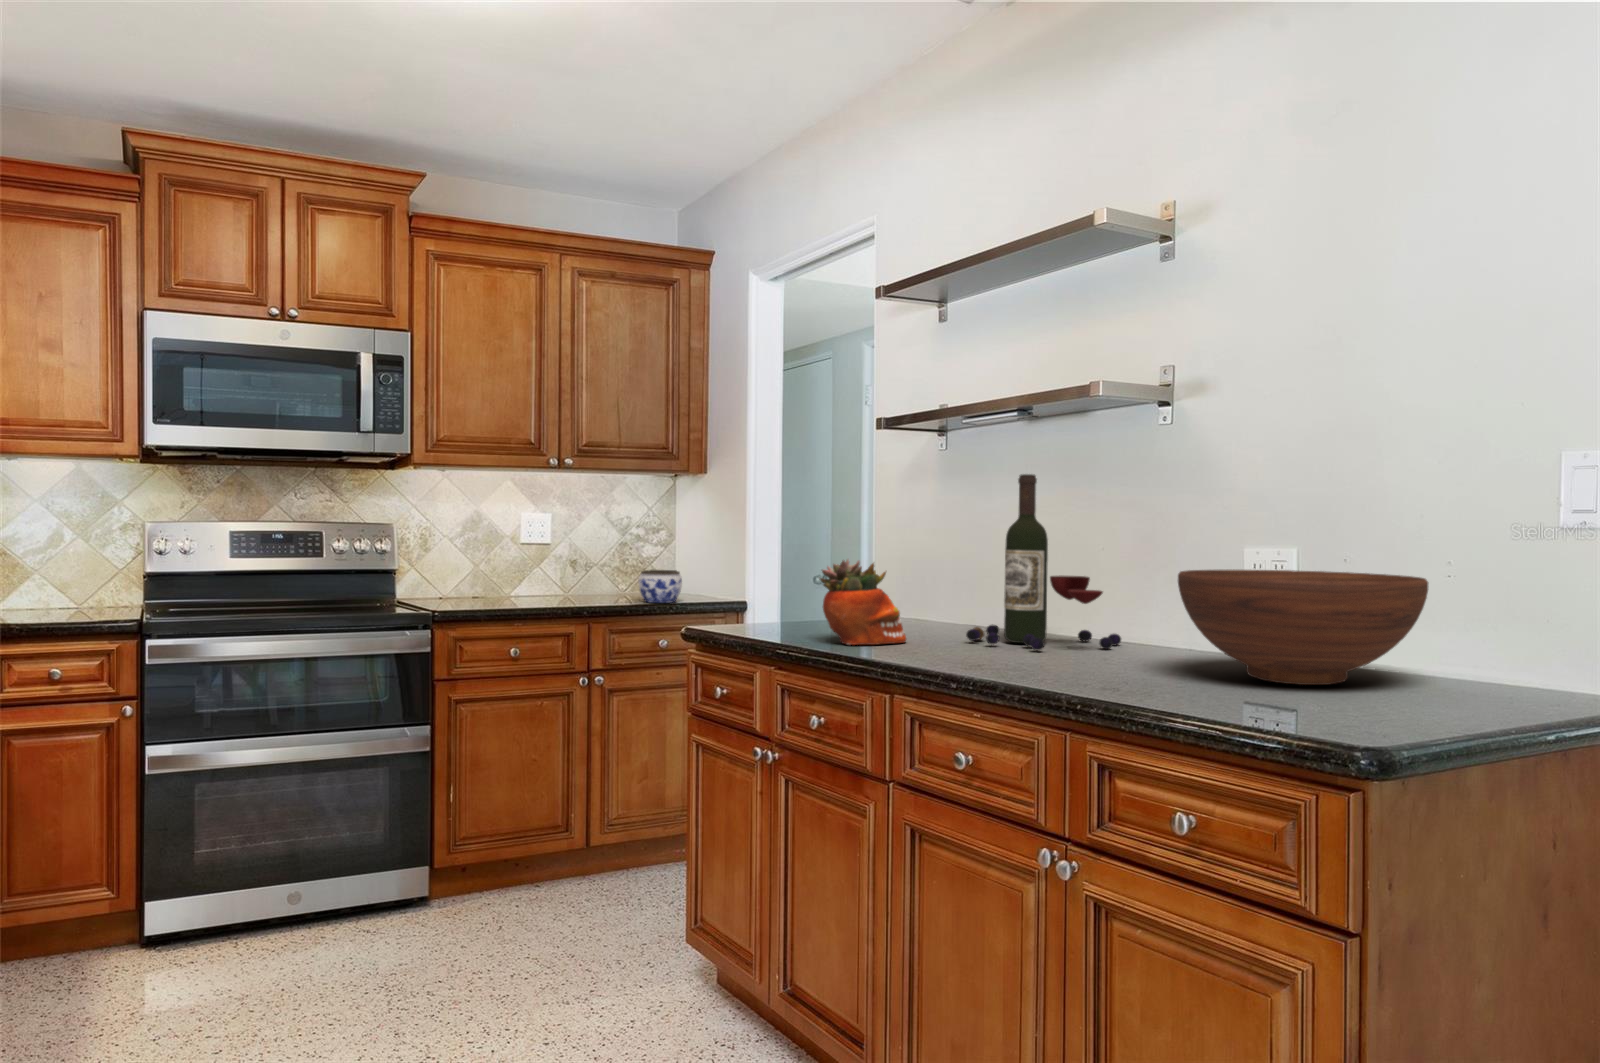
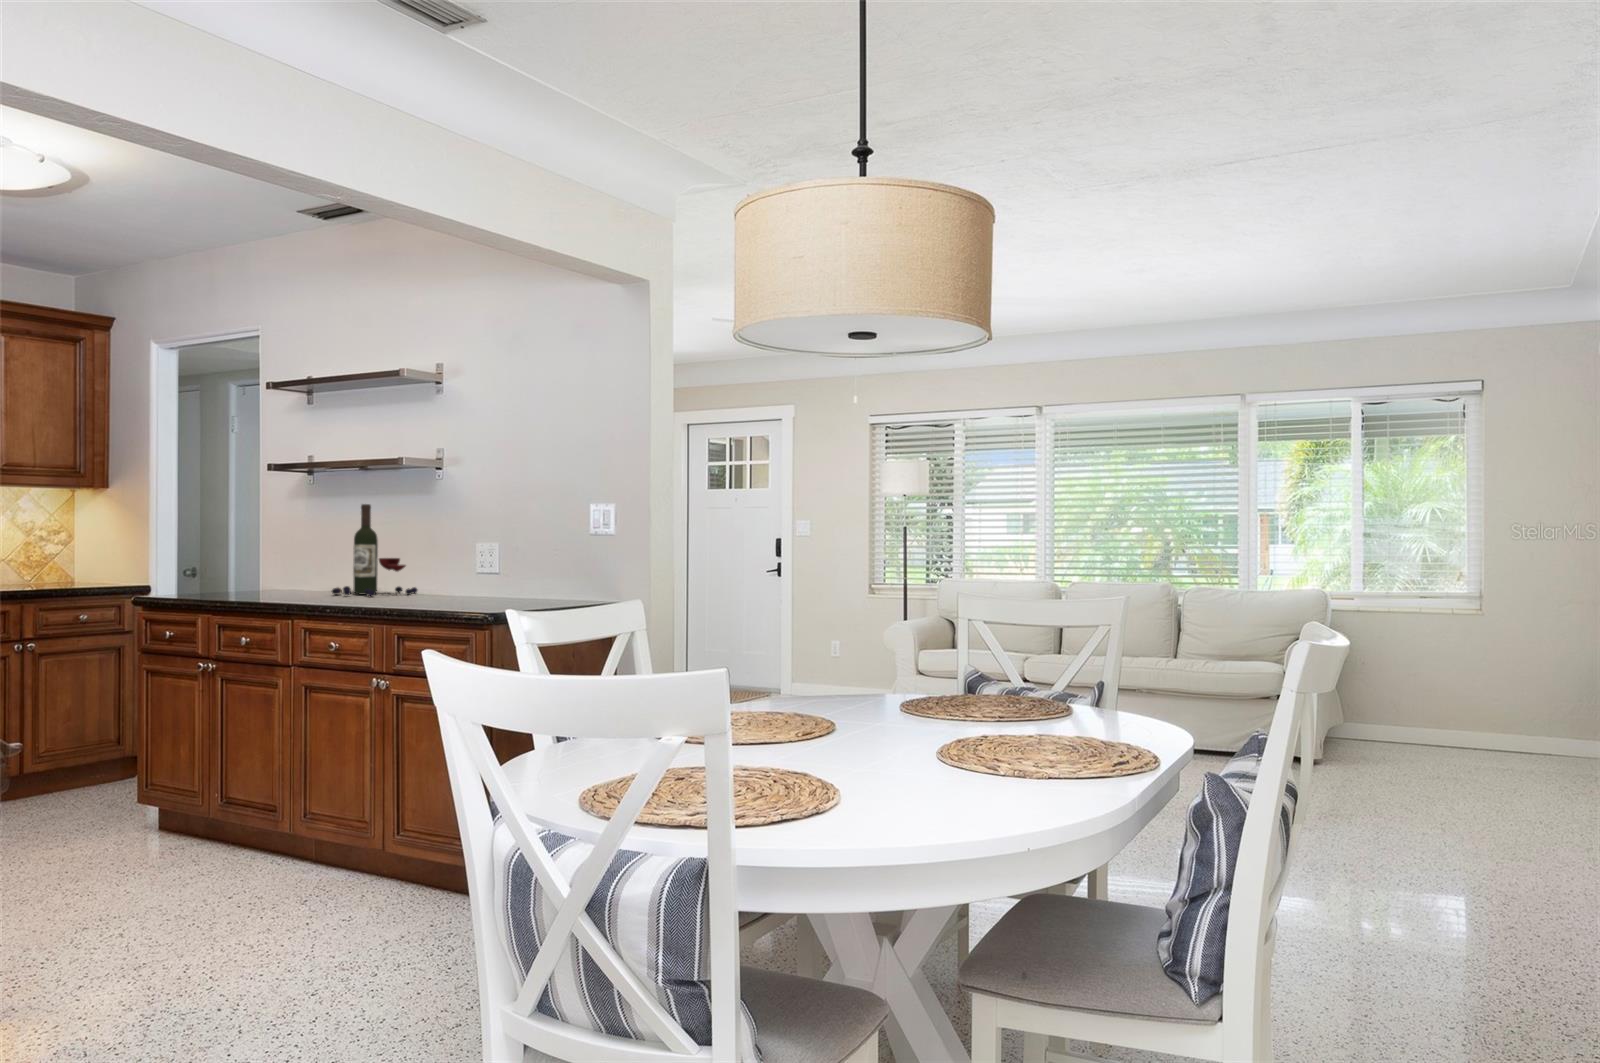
succulent planter: present [820,559,906,645] -> none [241,551,296,599]
jar: present [639,570,682,603] -> none [56,563,95,588]
fruit bowl: present [1178,570,1428,685] -> none [437,552,539,600]

